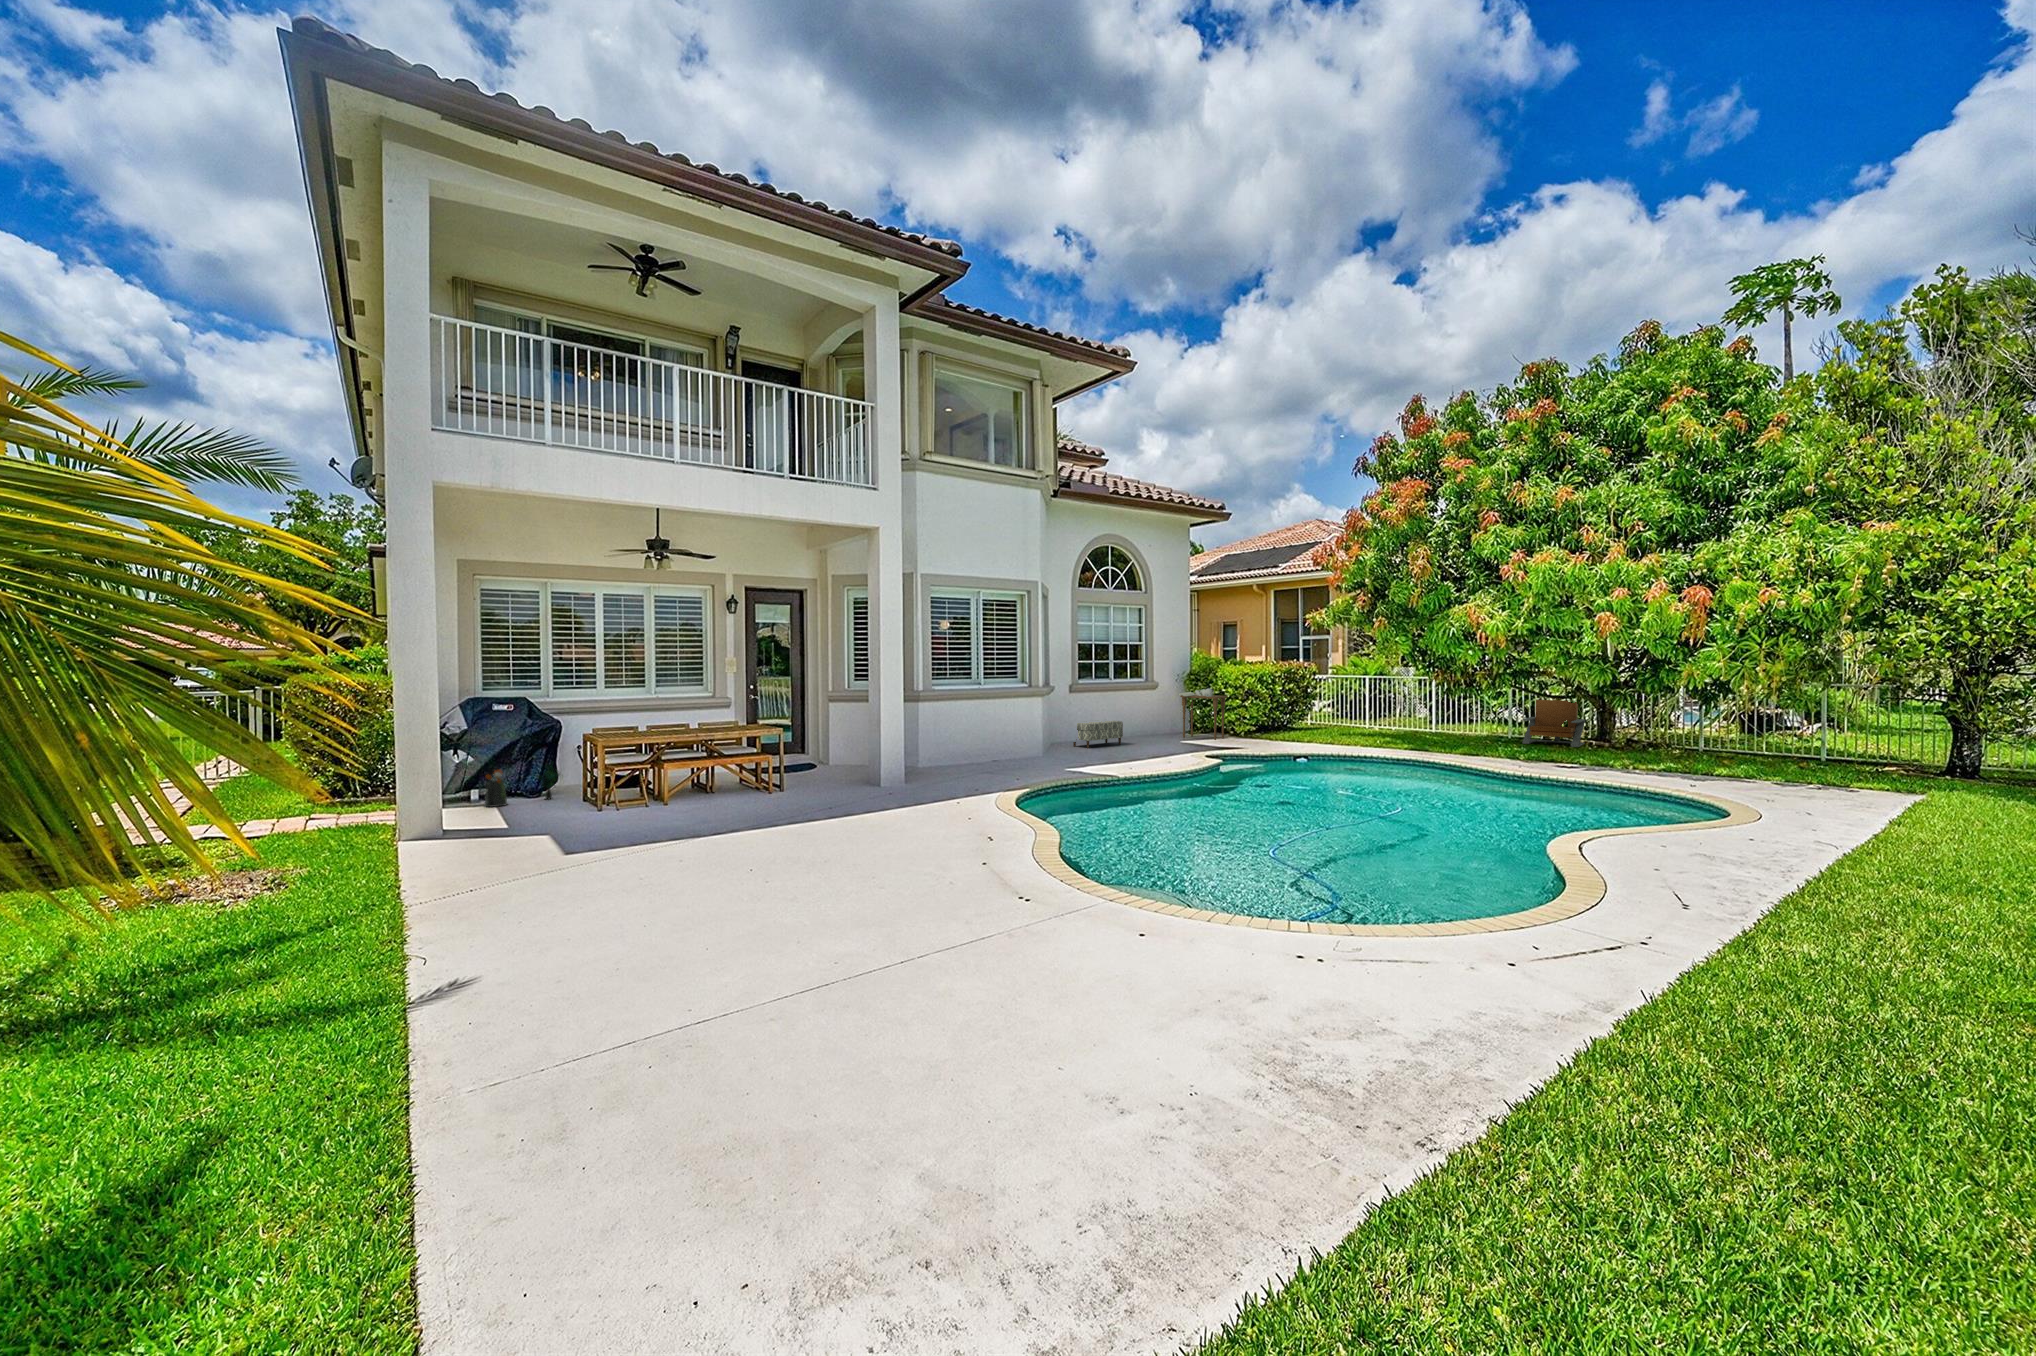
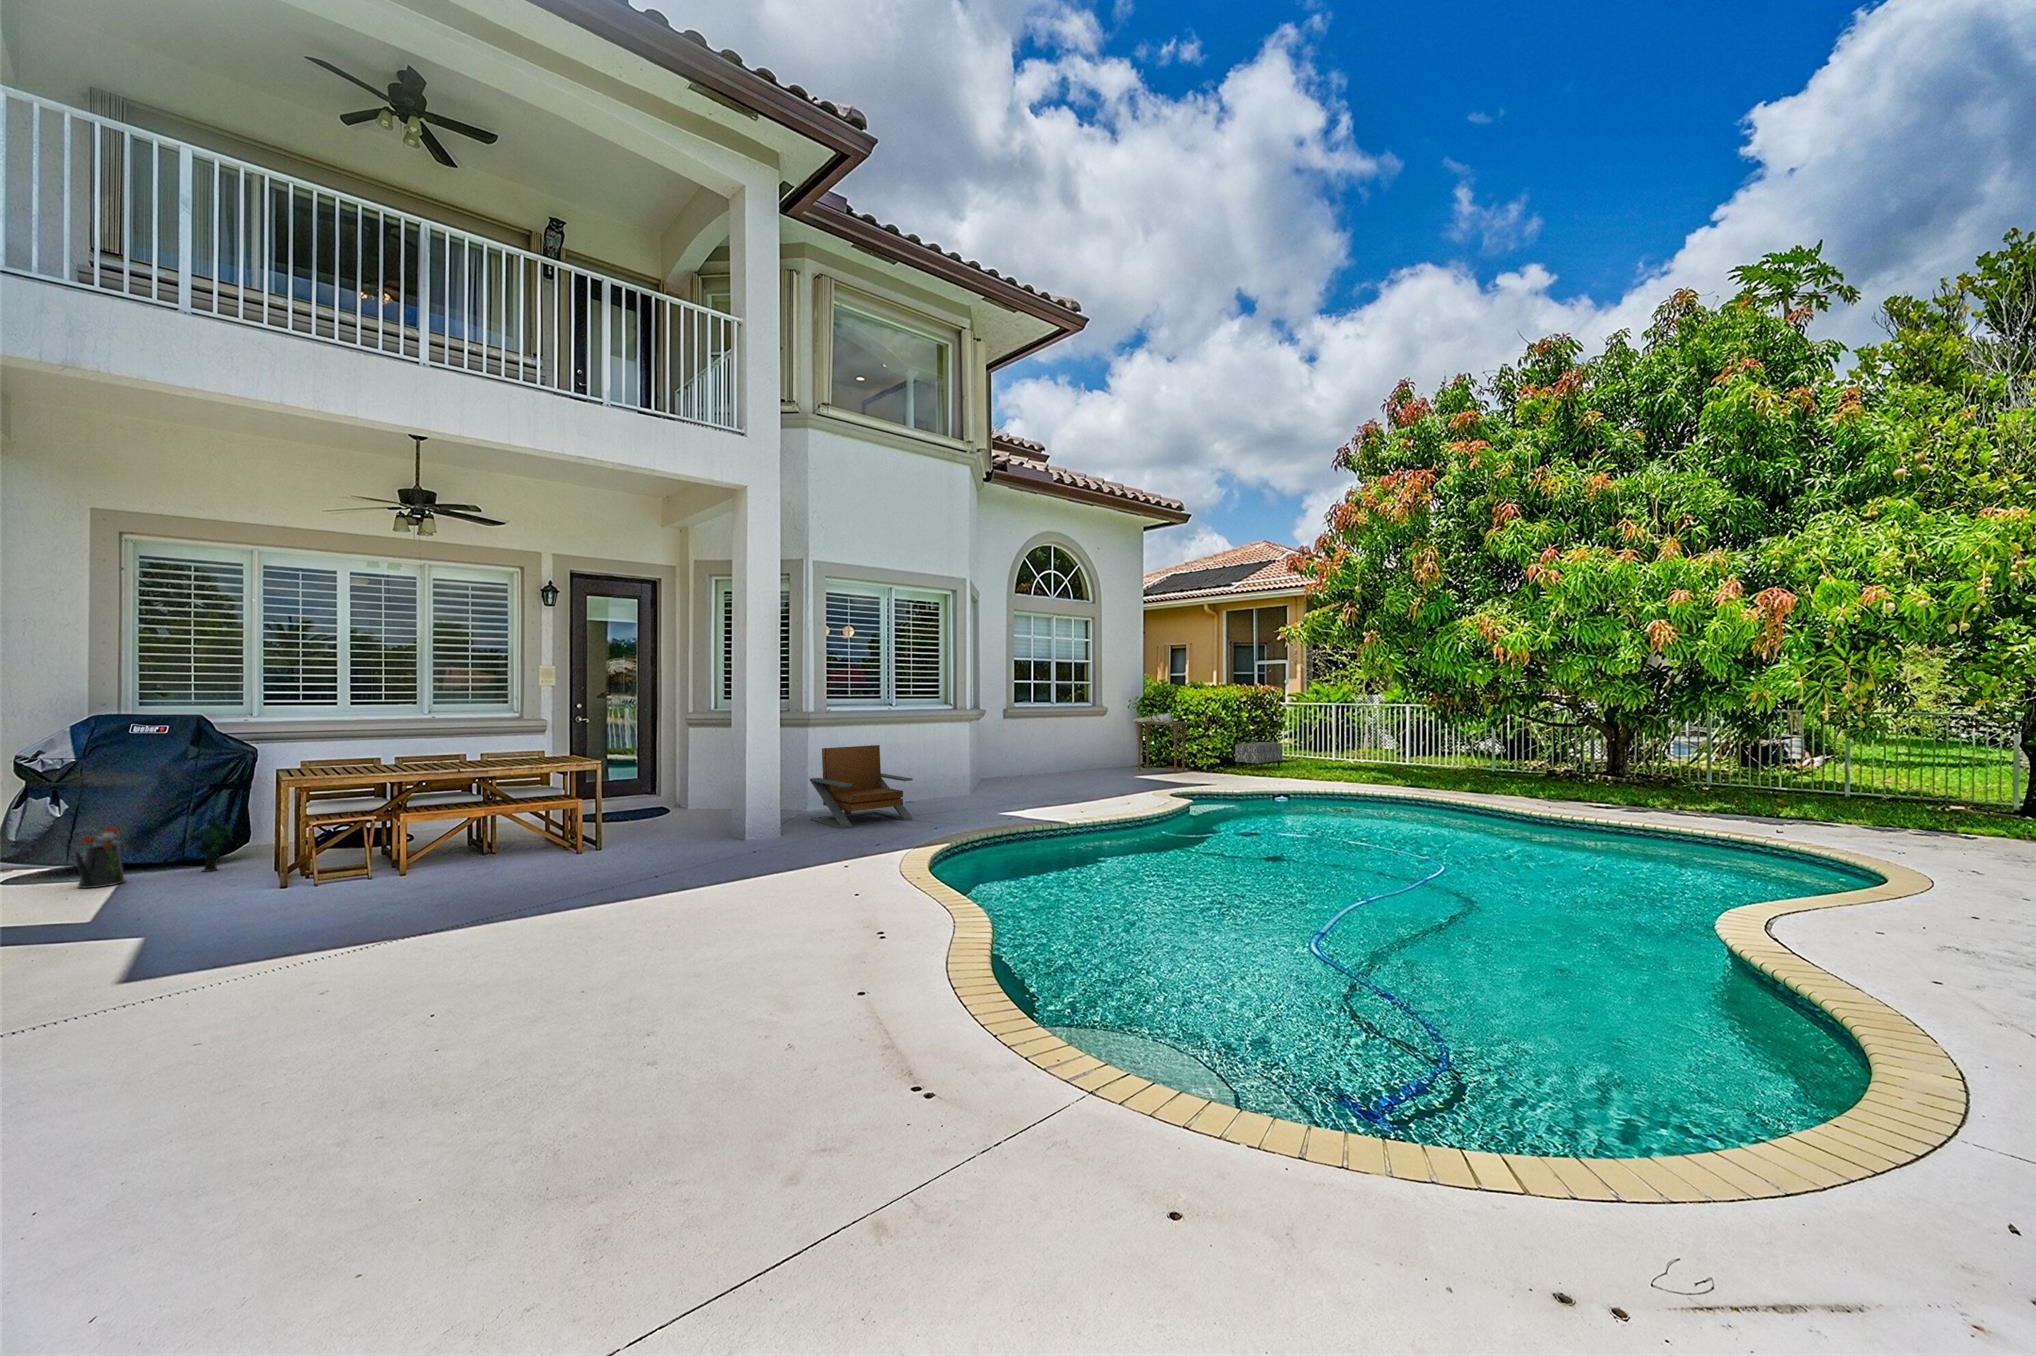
lounge chair: present [1522,700,1585,747] -> present [810,745,913,829]
bench: present [1073,721,1123,748] -> present [1235,742,1282,771]

